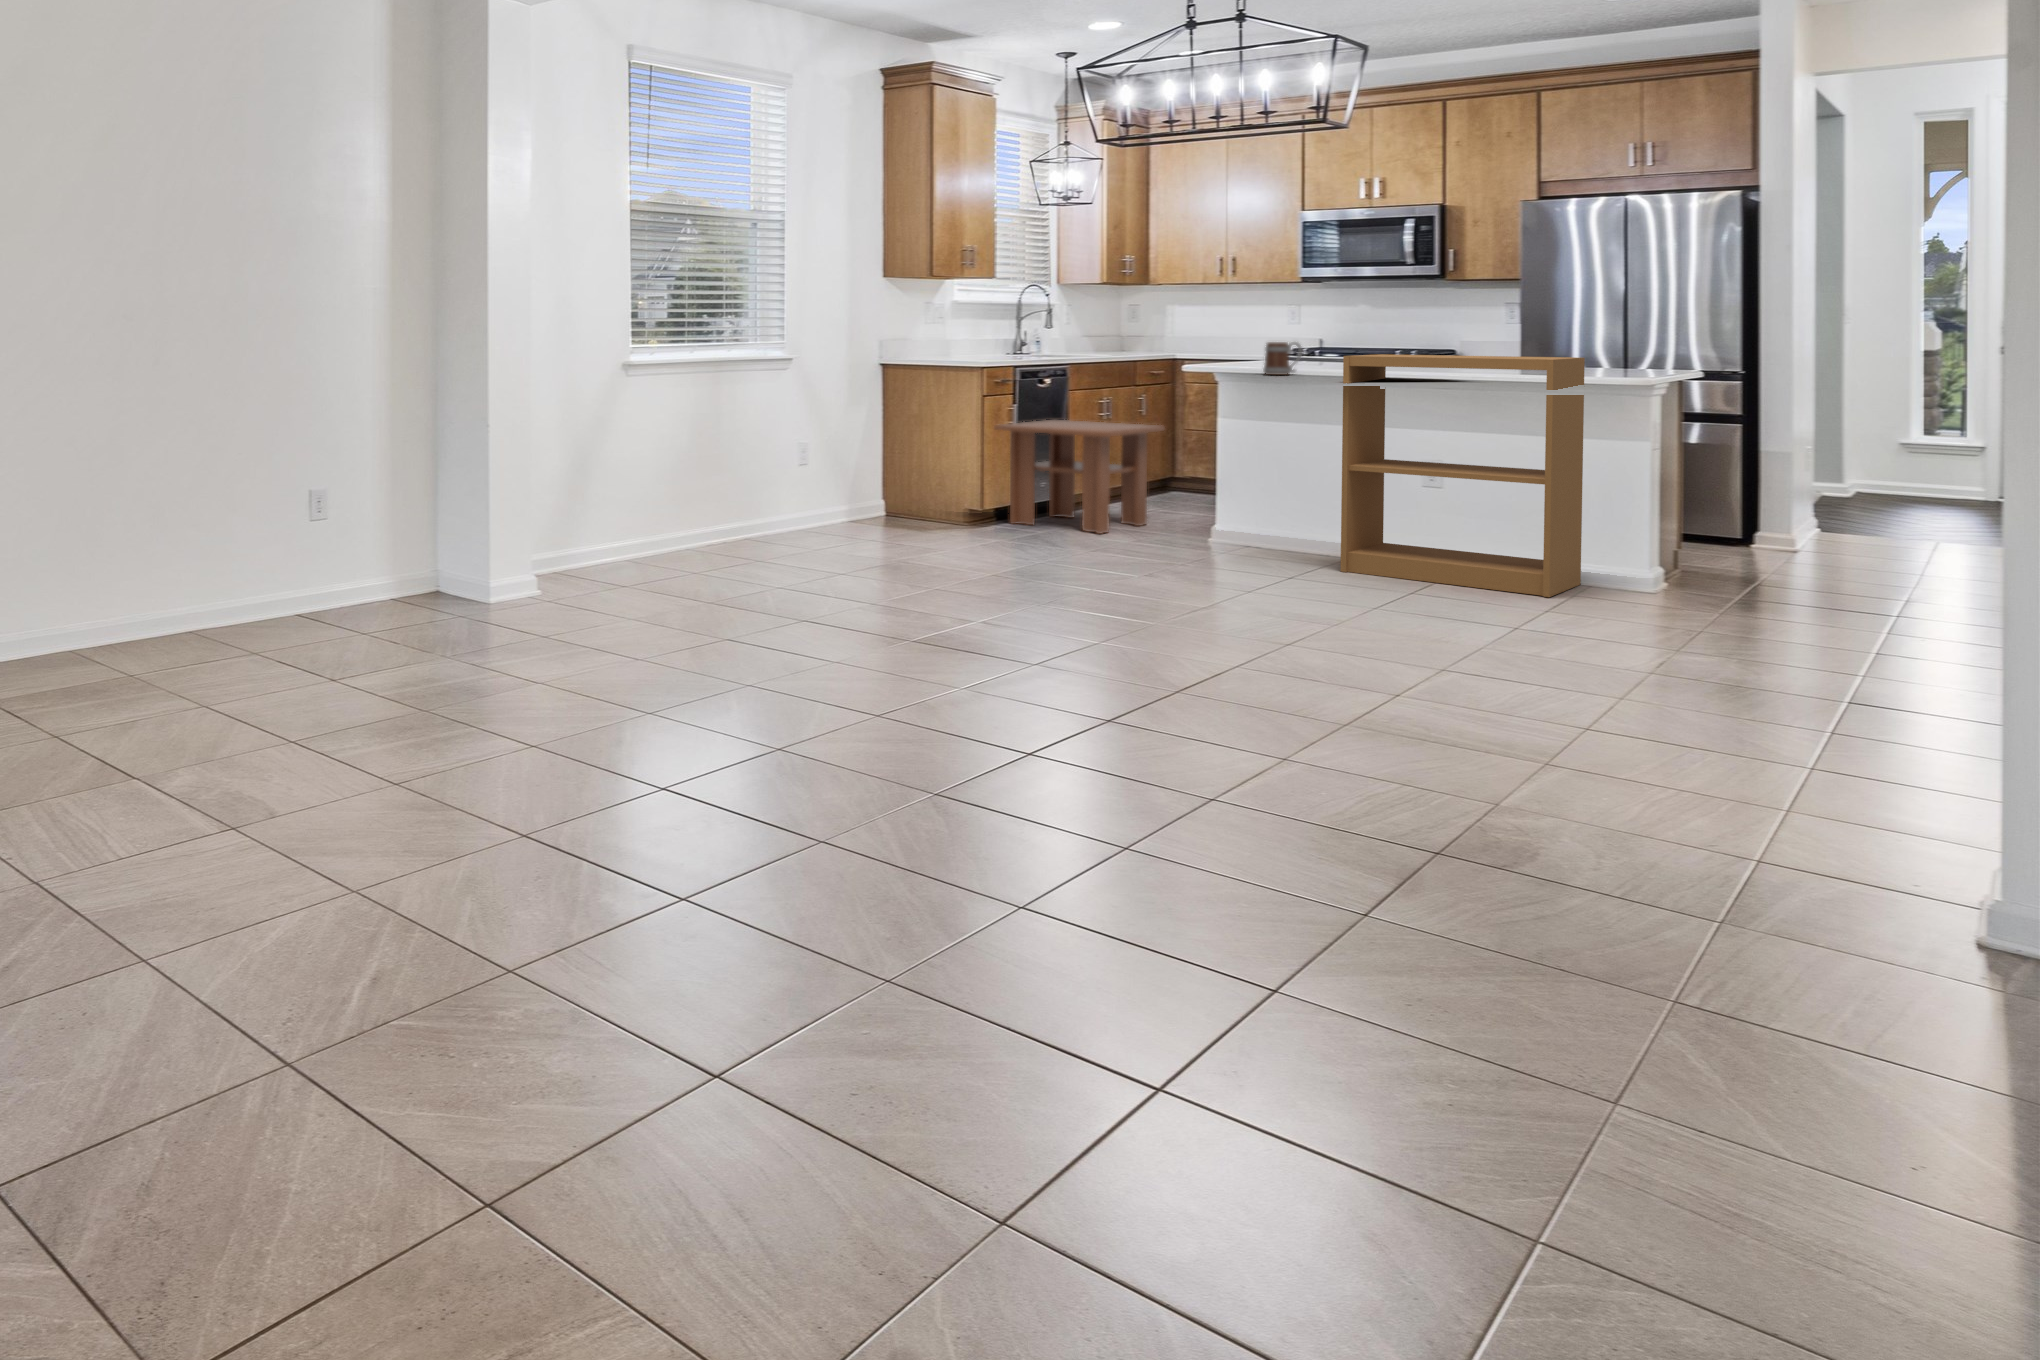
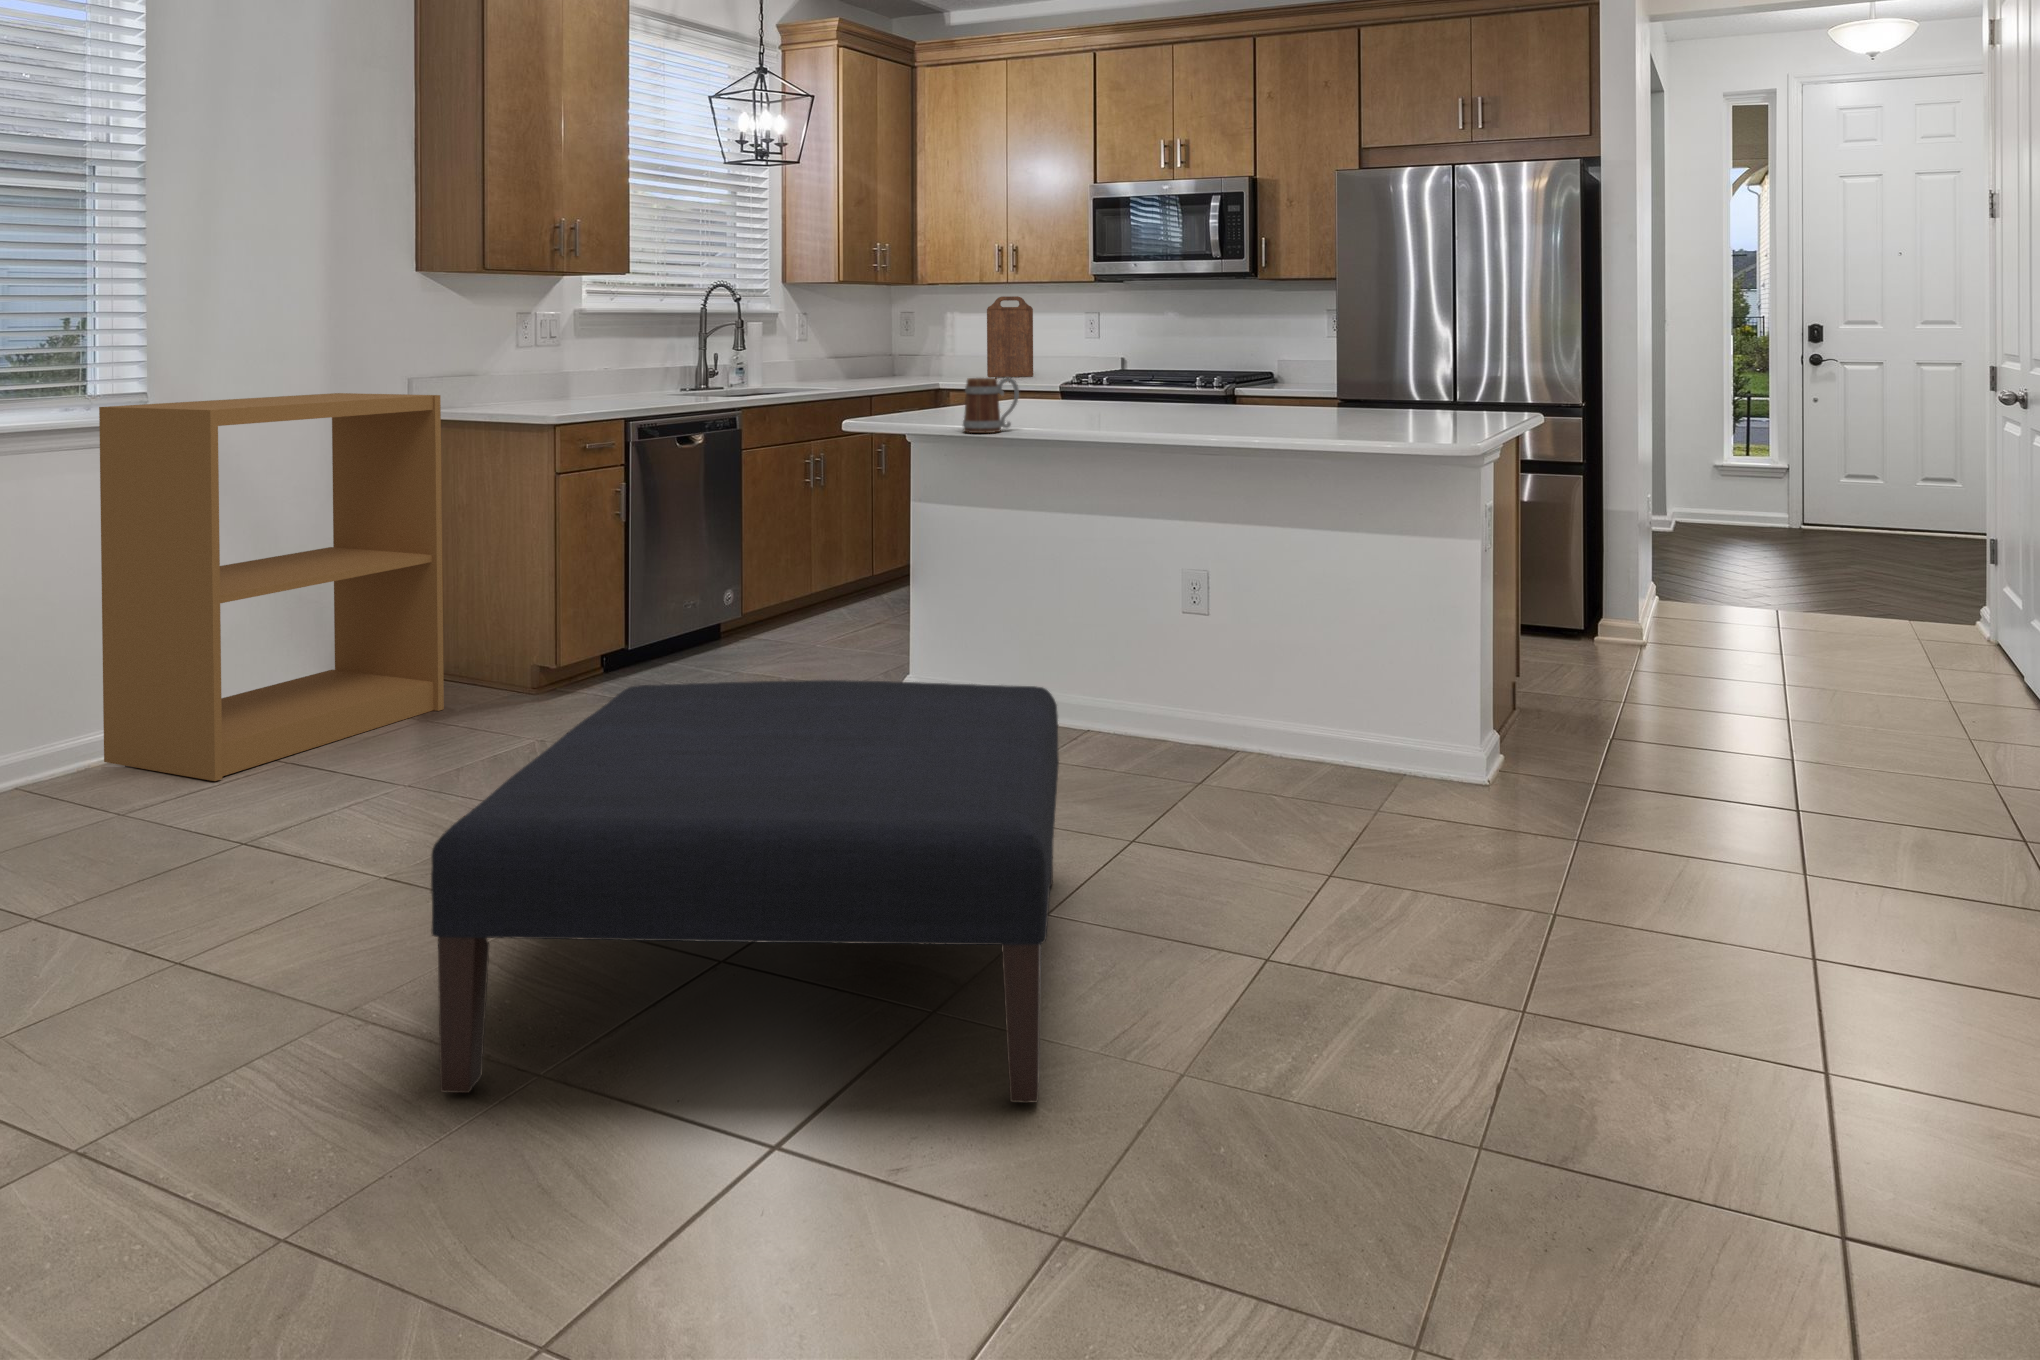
cutting board: none [1220,293,1256,351] -> present [987,296,1033,377]
bookshelf: present [1341,354,1585,597] -> present [99,393,444,781]
coffee table: present [994,420,1164,534] -> none [578,498,854,701]
ottoman: none [1108,487,1407,648] -> present [431,680,1059,1103]

